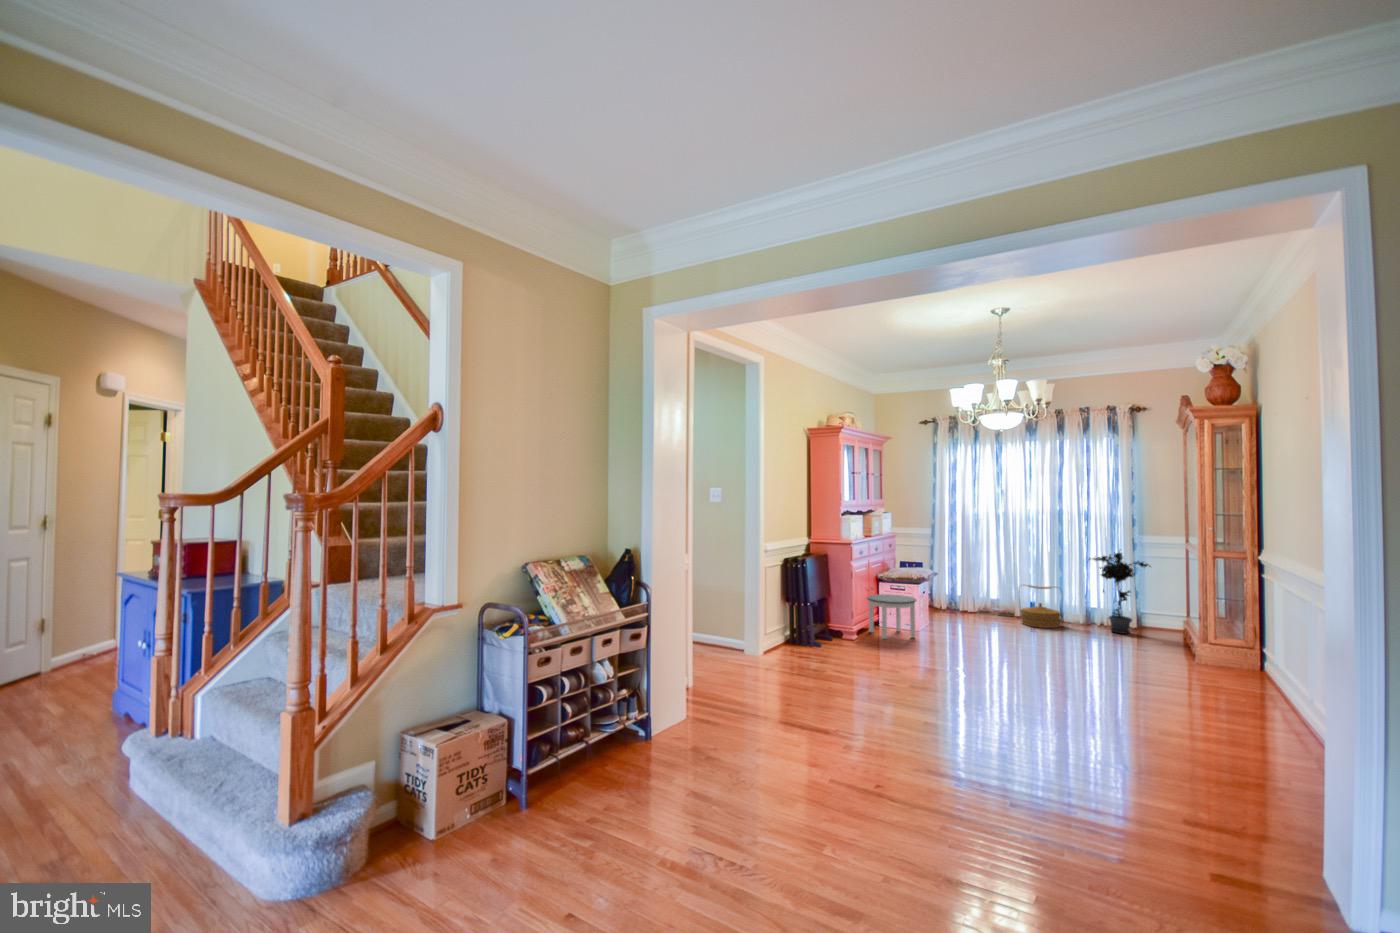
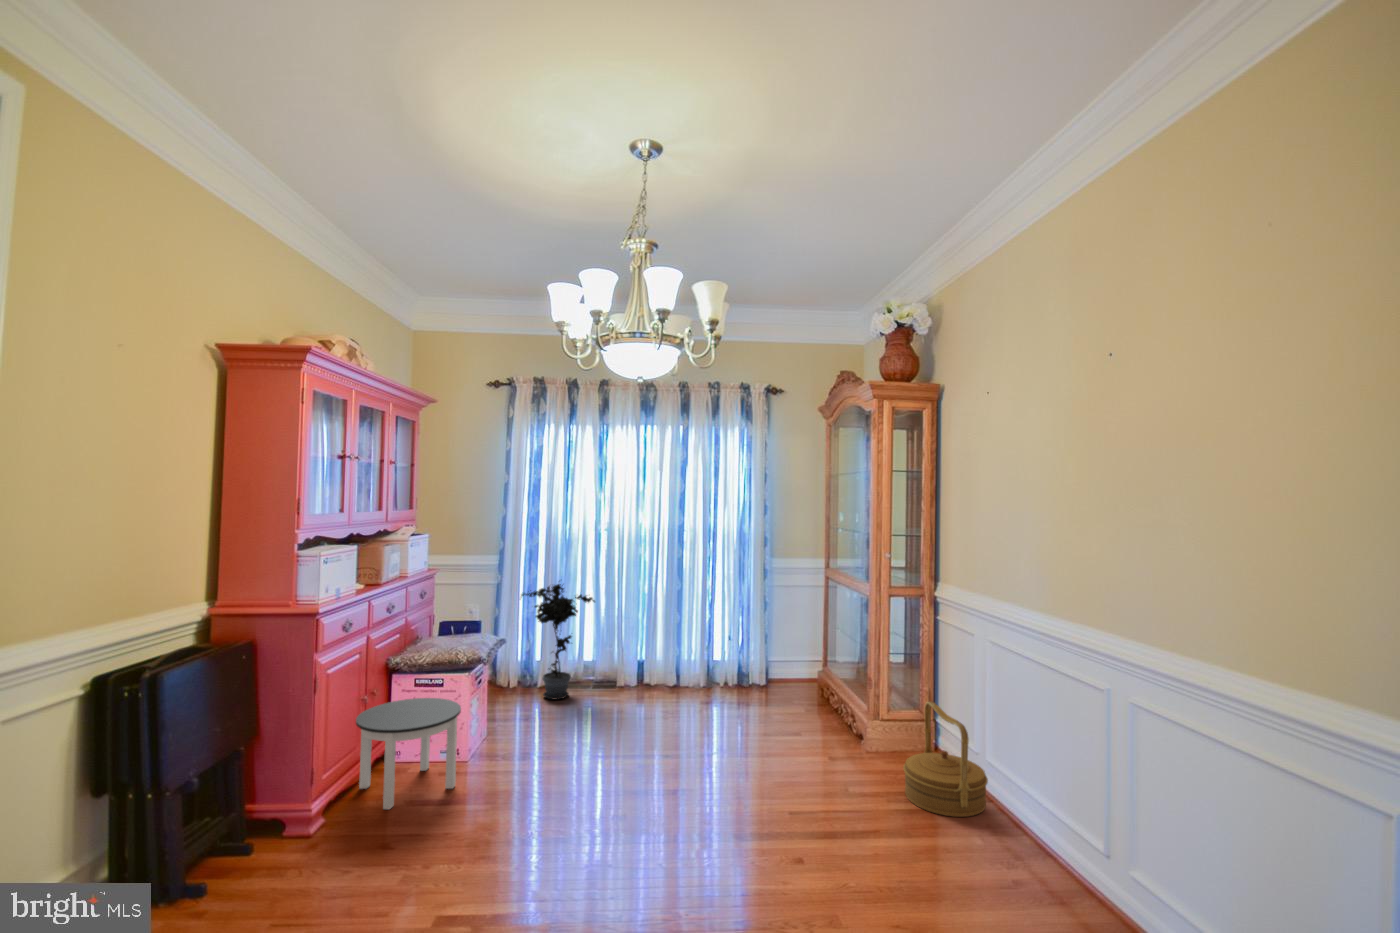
potted plant: present [1089,552,1148,634] -> present [521,584,595,699]
woven basket: present [1020,585,1062,628] -> present [903,702,988,817]

